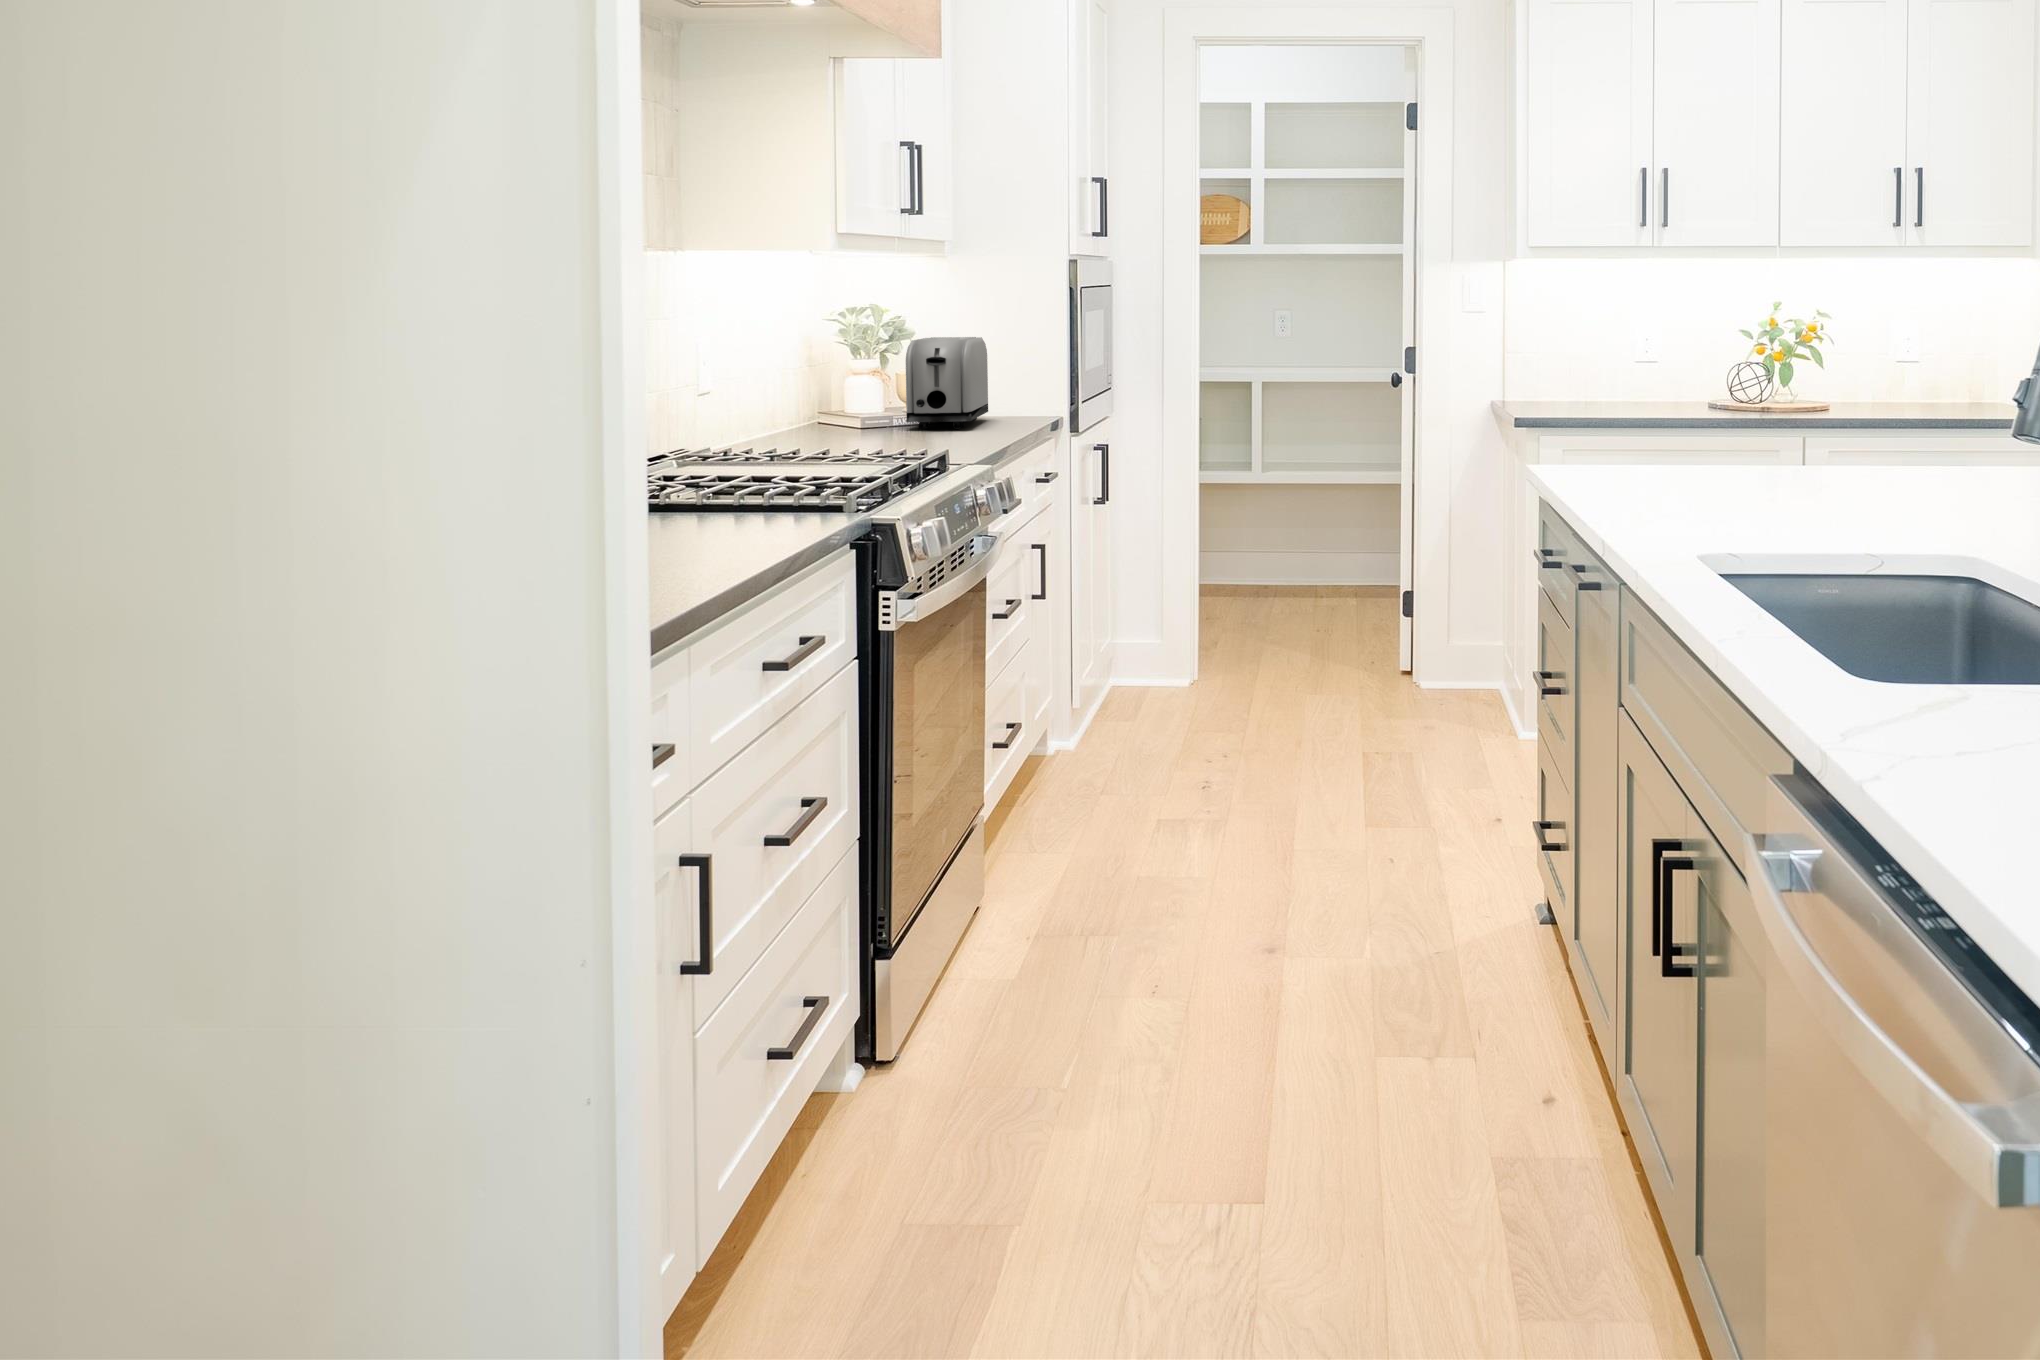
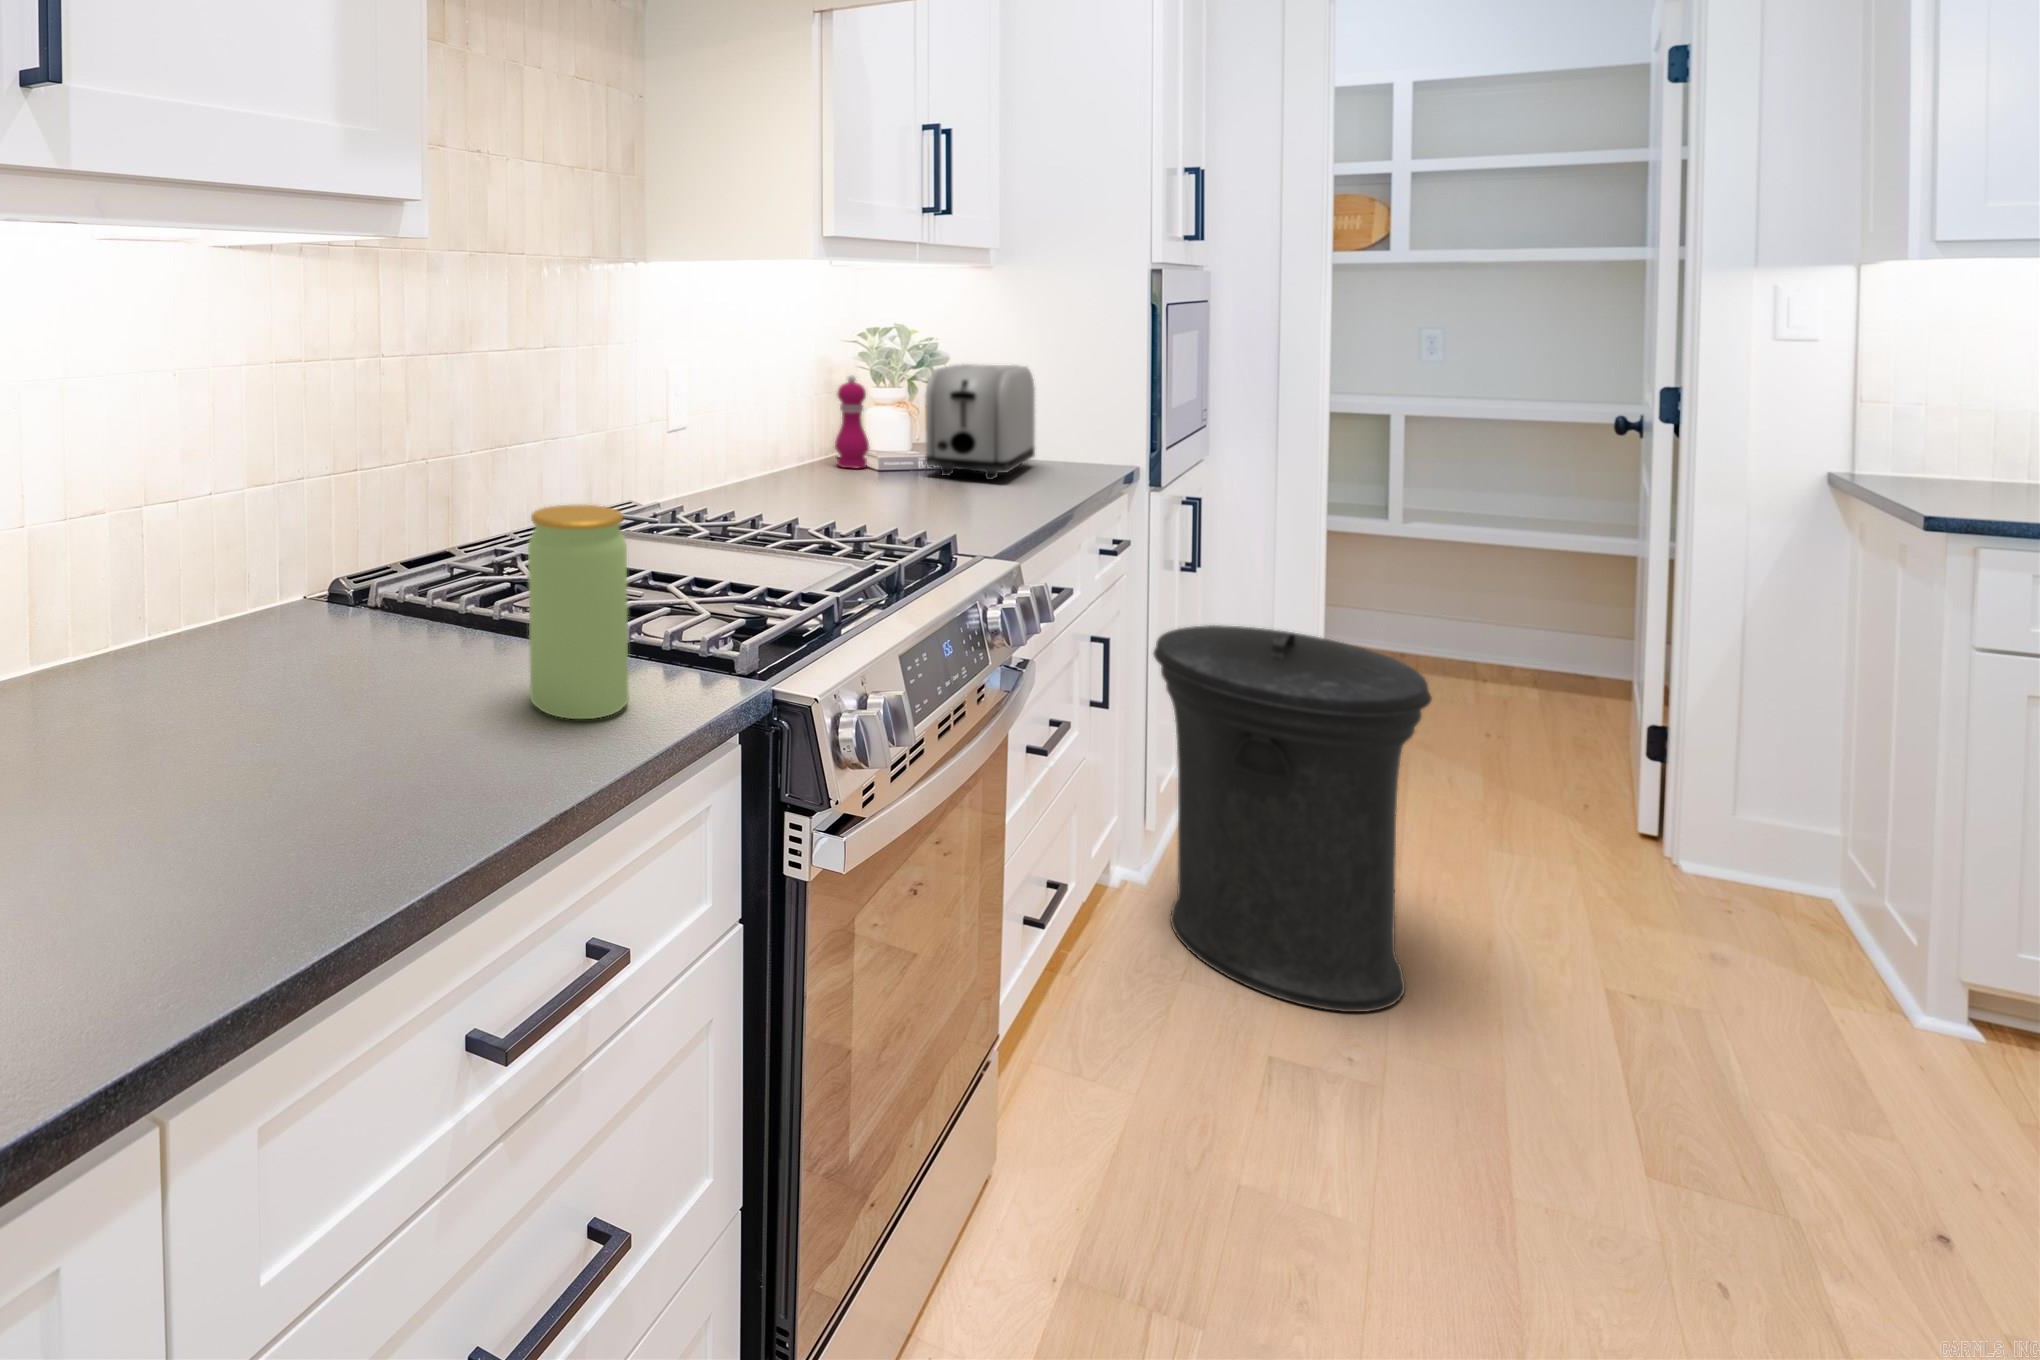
pepper mill: none [828,348,858,430] -> present [835,375,870,468]
jar: none [715,408,783,535] -> present [528,505,629,719]
trash can: none [1075,528,1237,785] -> present [1153,625,1432,1012]

